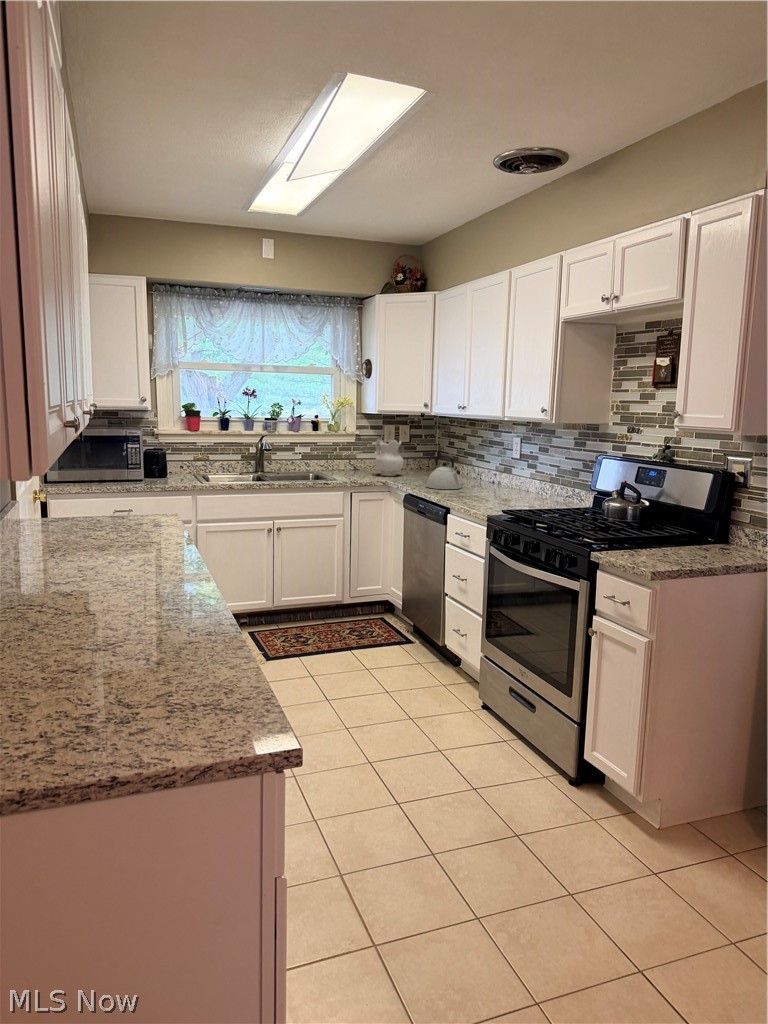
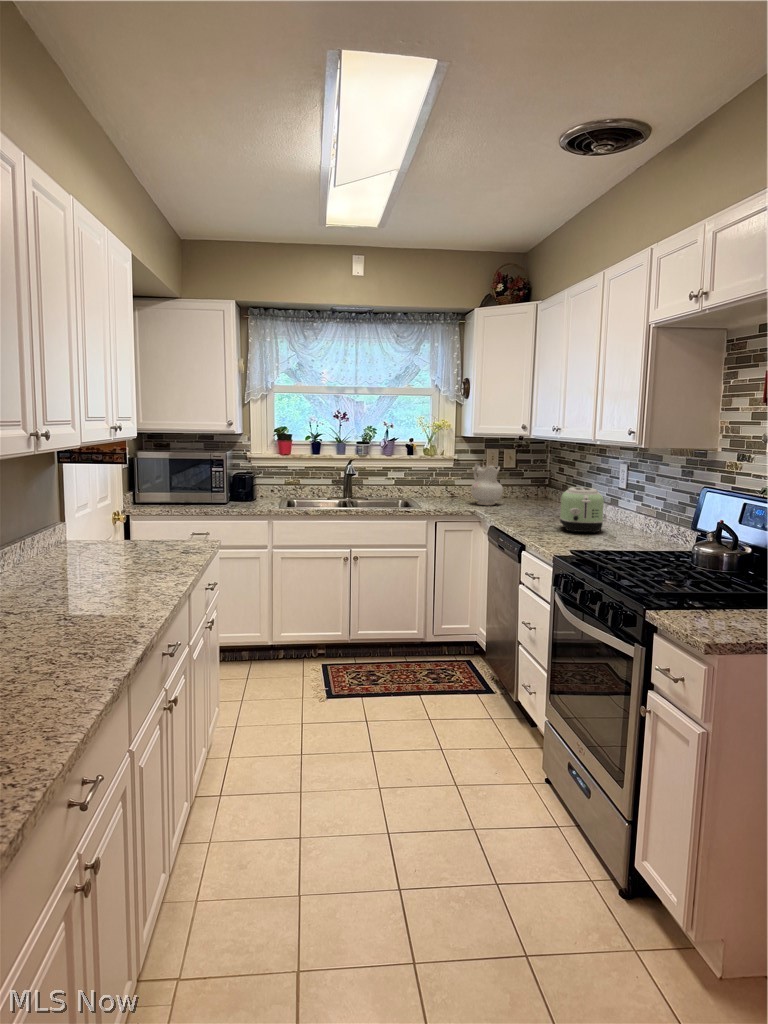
kettle: present [427,456,461,489] -> none [517,484,557,522]
toaster: none [468,458,507,497] -> present [560,487,604,533]

